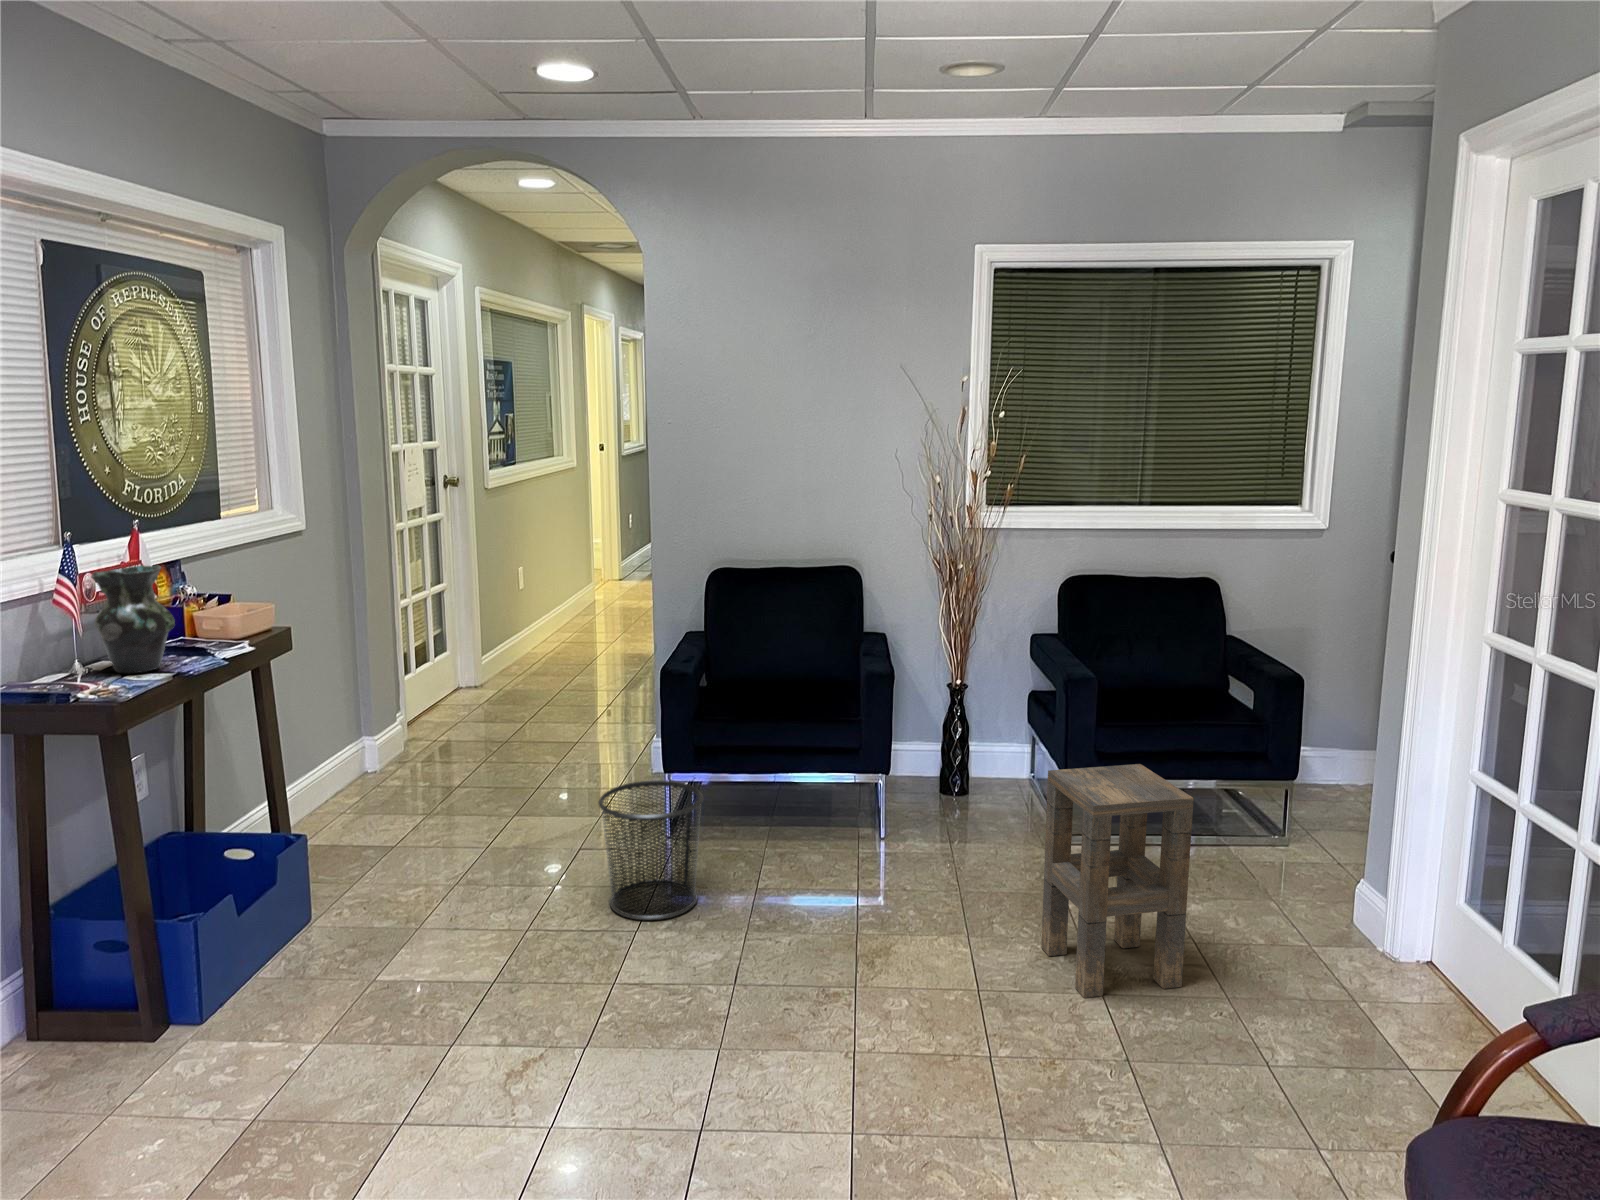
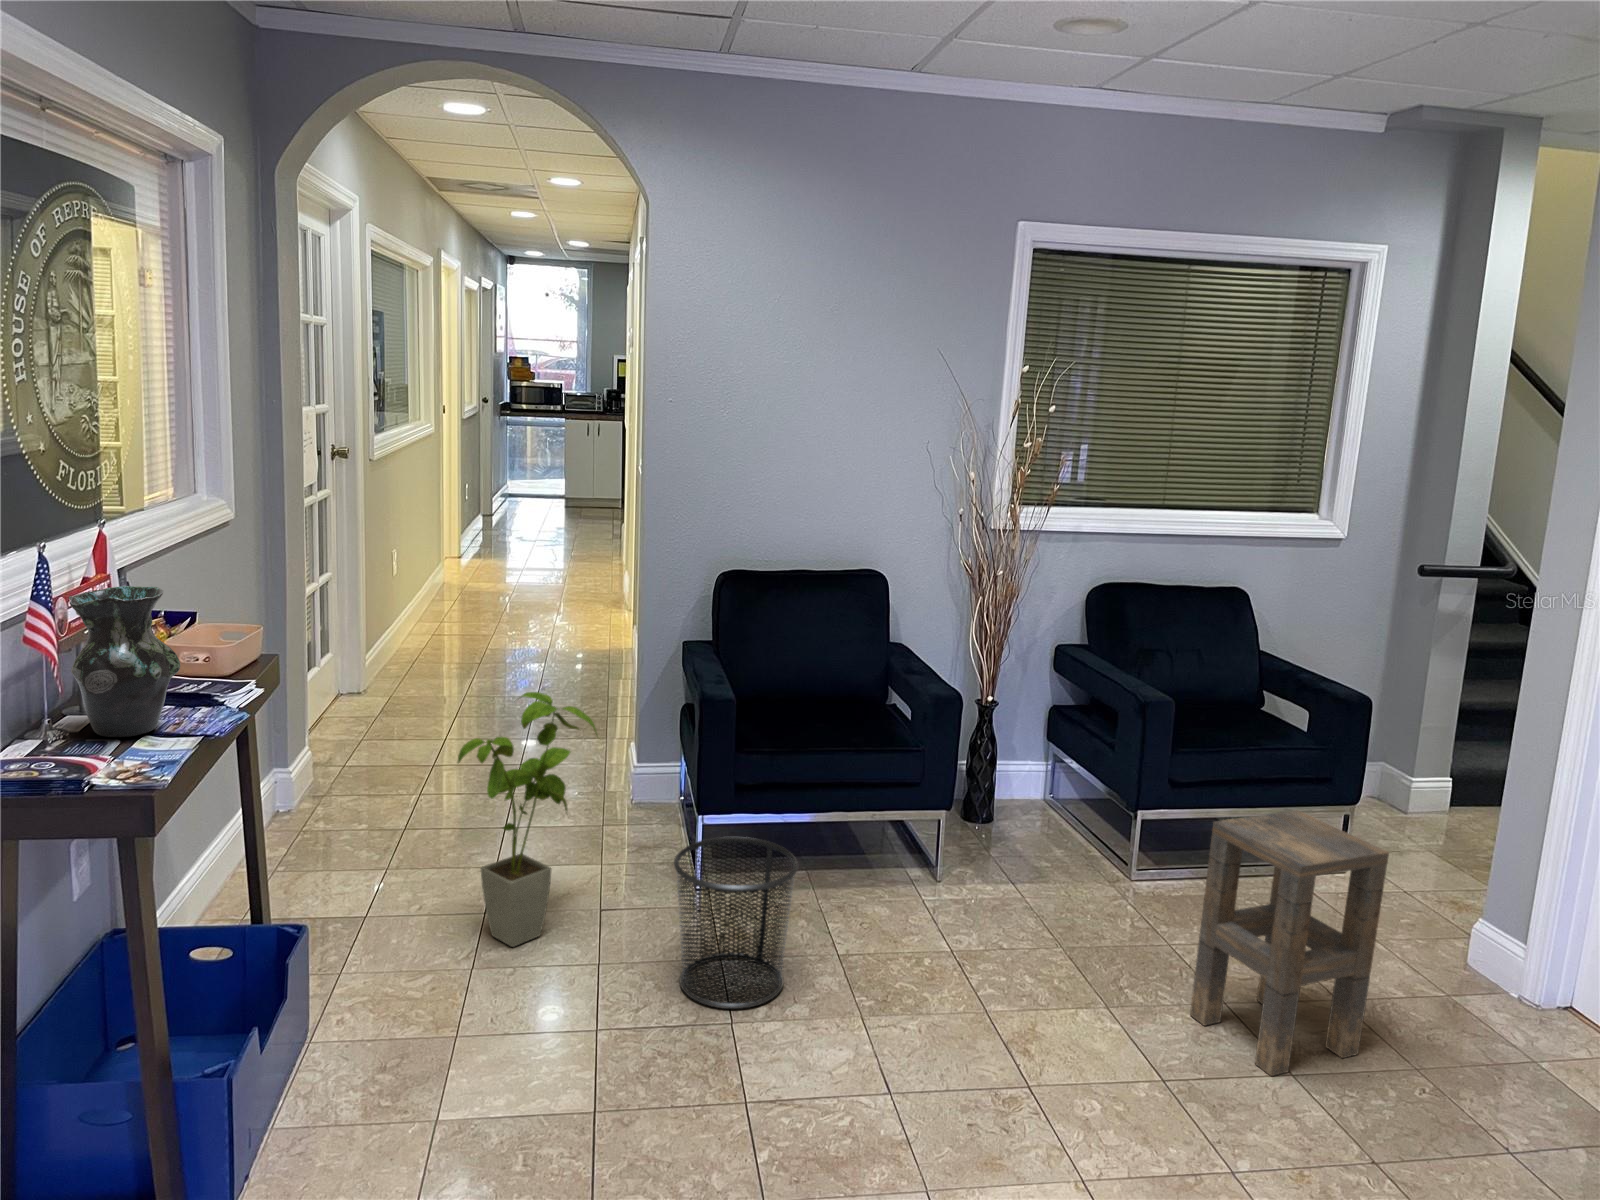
house plant: none [446,659,554,868] -> present [458,692,597,947]

